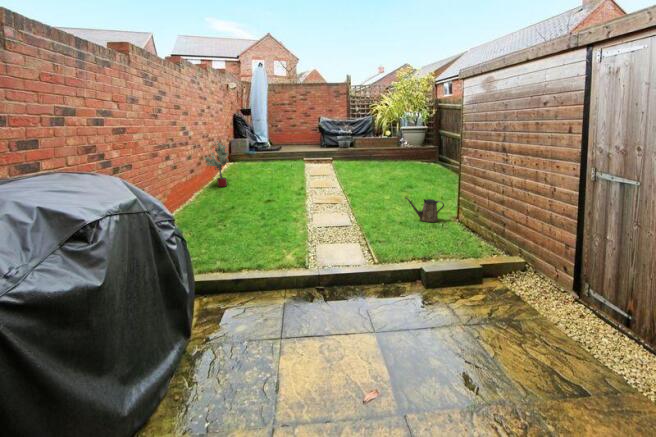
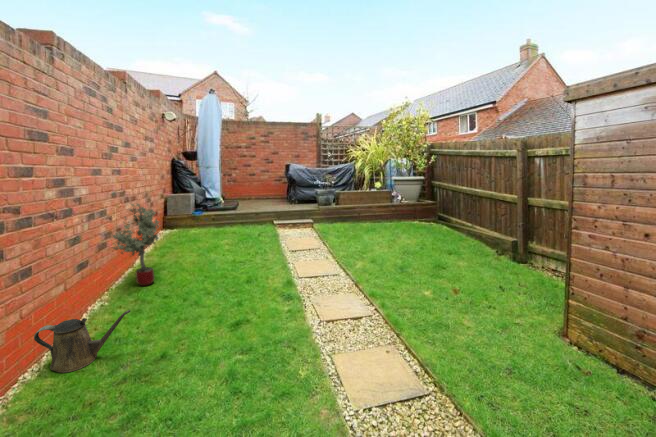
watering can: present [406,198,444,222] -> present [34,310,130,373]

